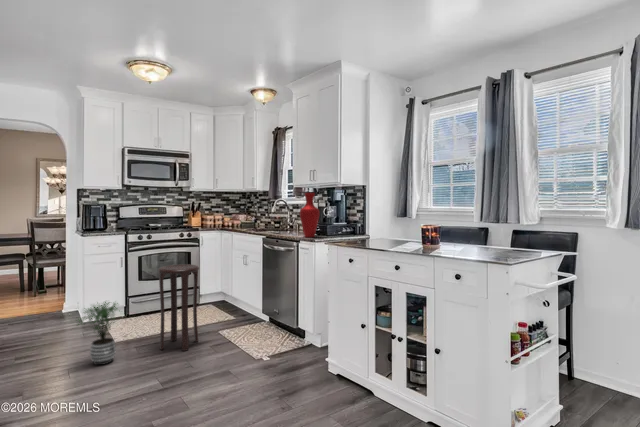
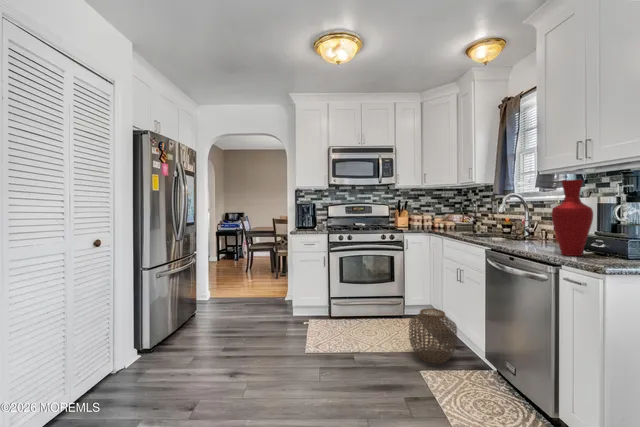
stool: present [158,264,199,351] -> none [344,277,393,392]
woven basket: none [209,287,244,327] -> present [409,308,457,364]
potted plant: present [78,302,118,365] -> none [256,312,307,387]

